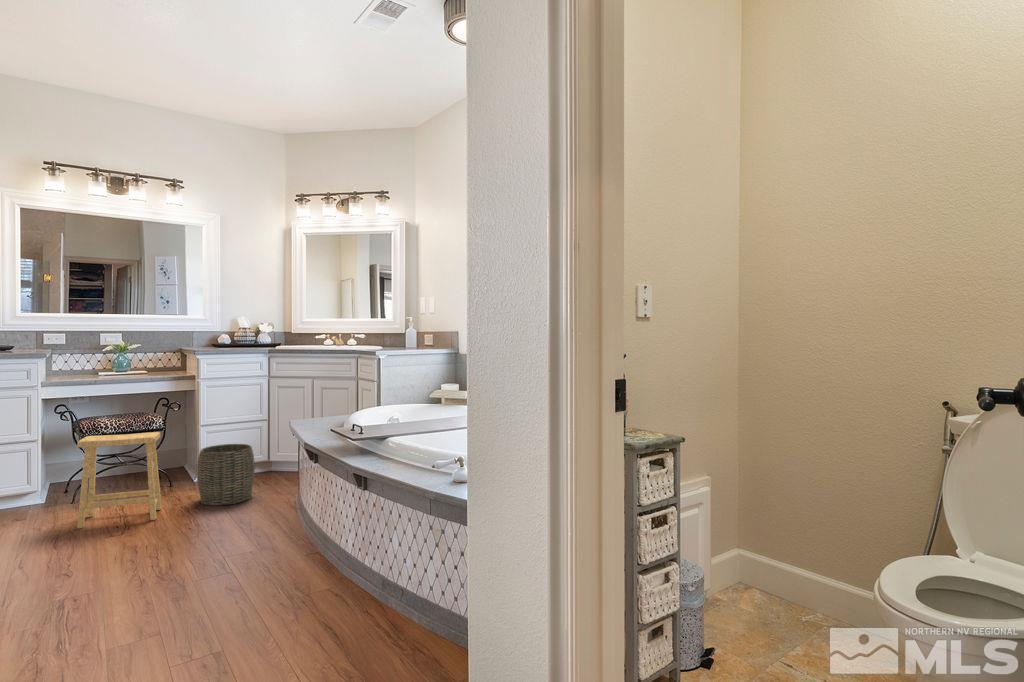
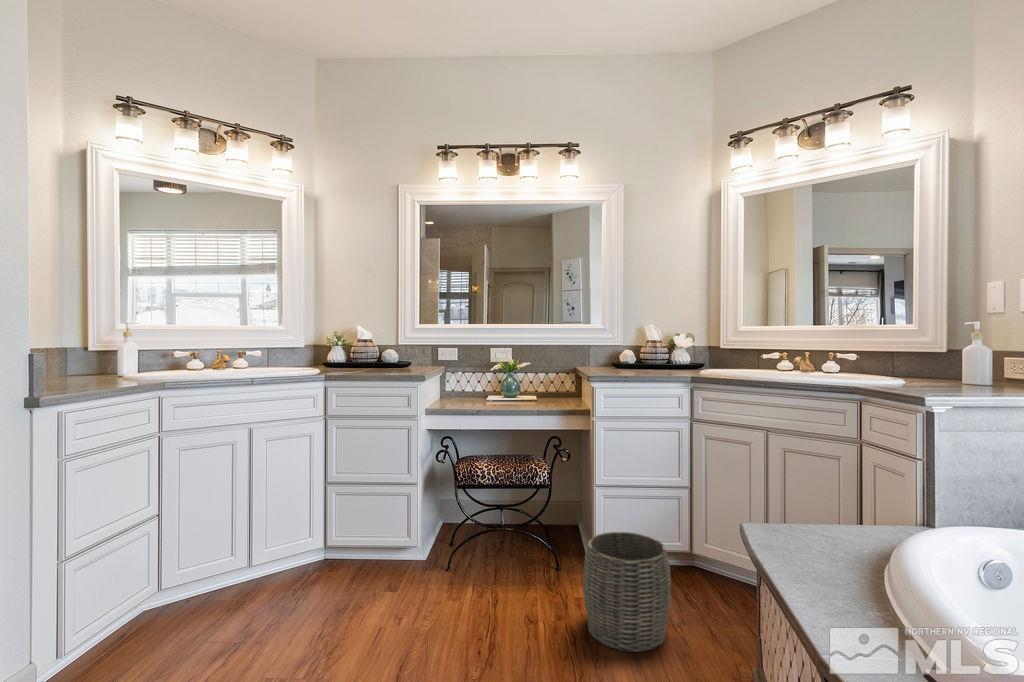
footstool: present [77,432,162,529] -> none [423,500,534,659]

